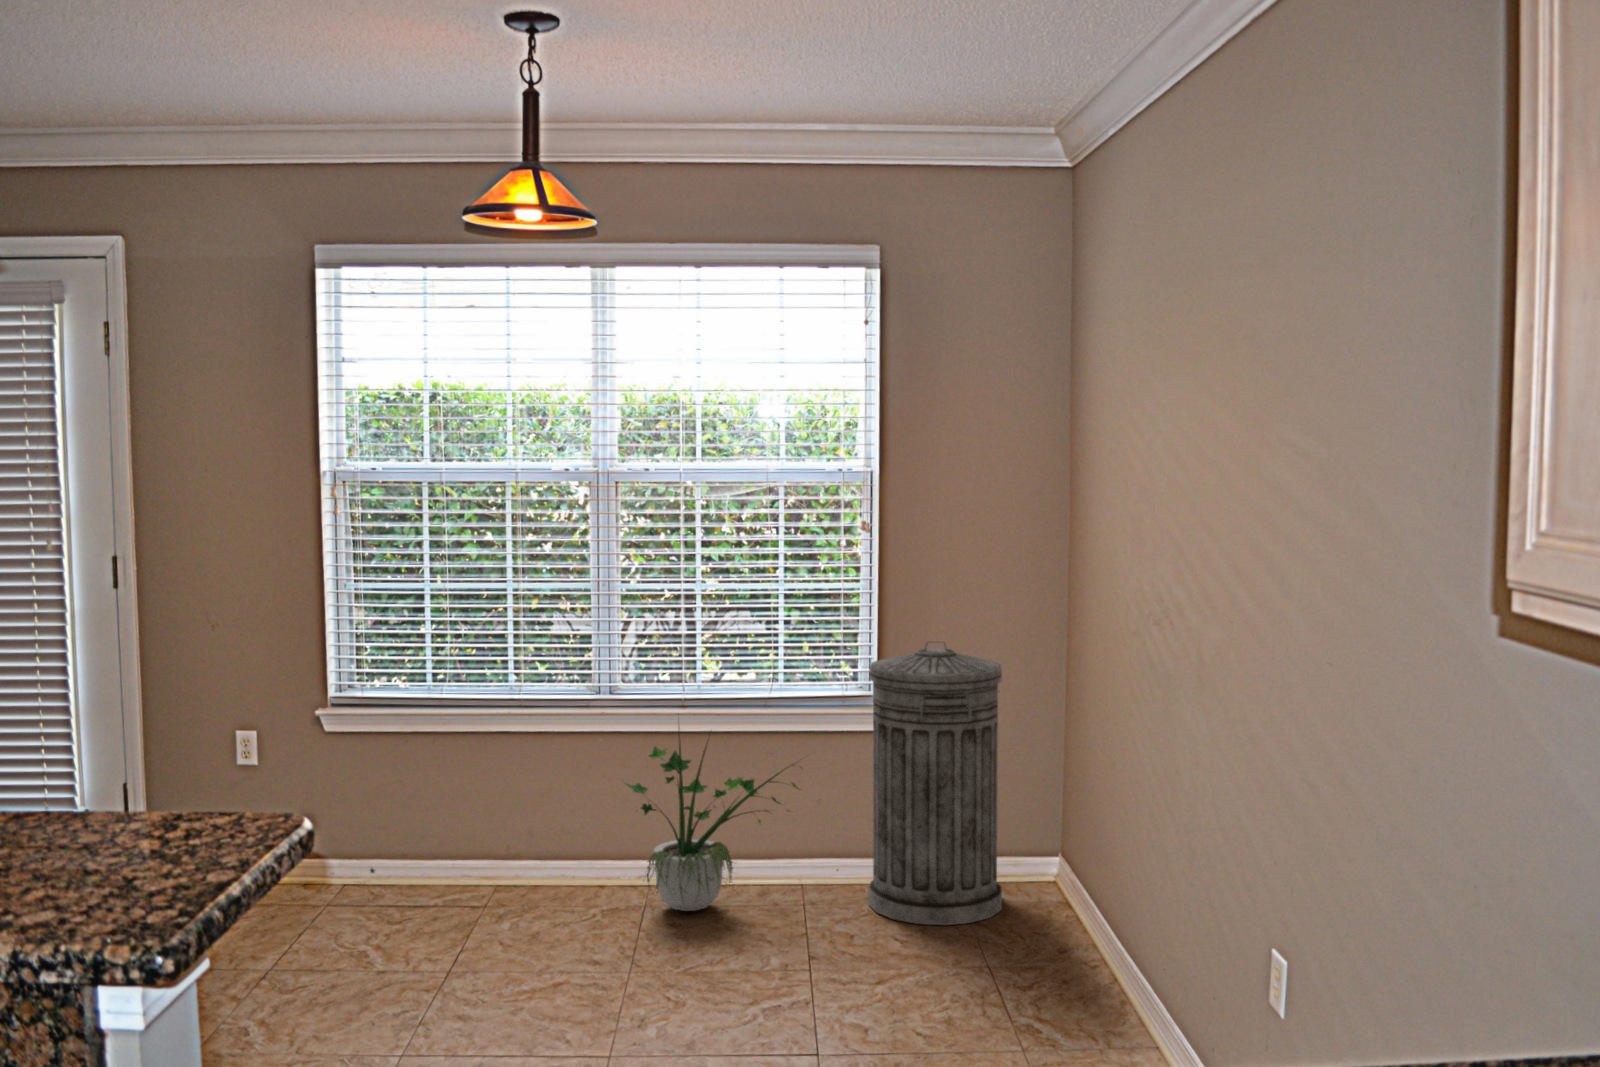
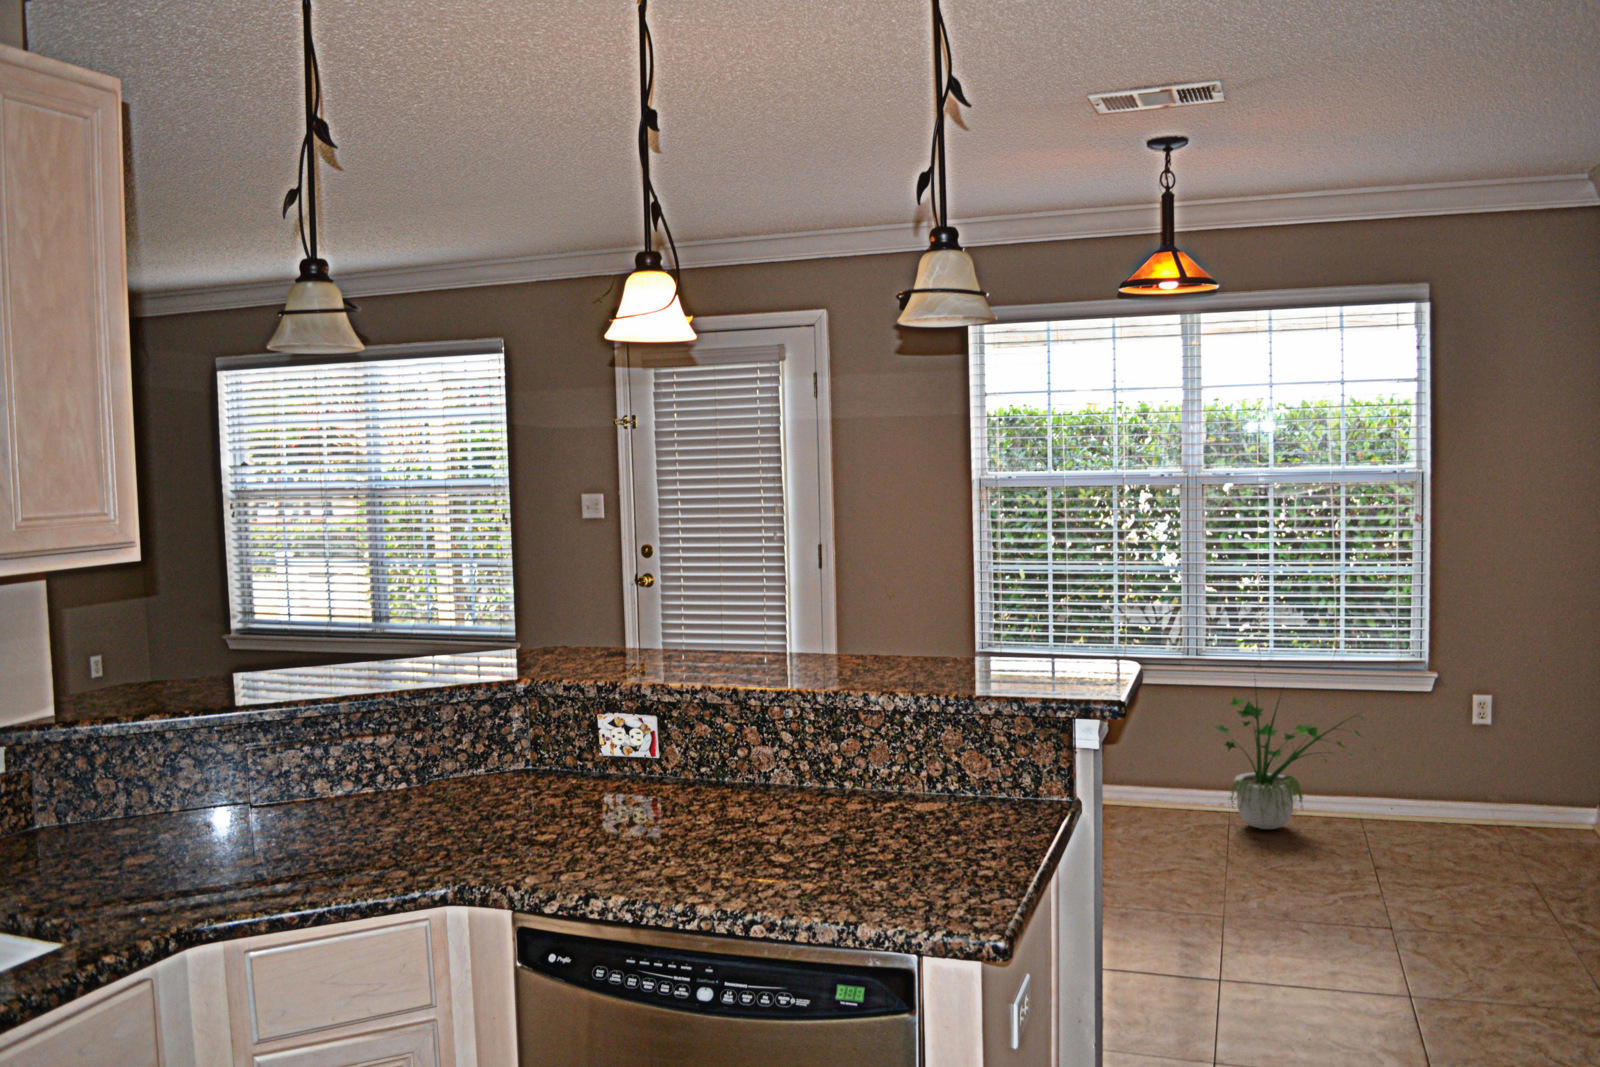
trash can: present [868,641,1002,925] -> none [1424,617,1553,857]

